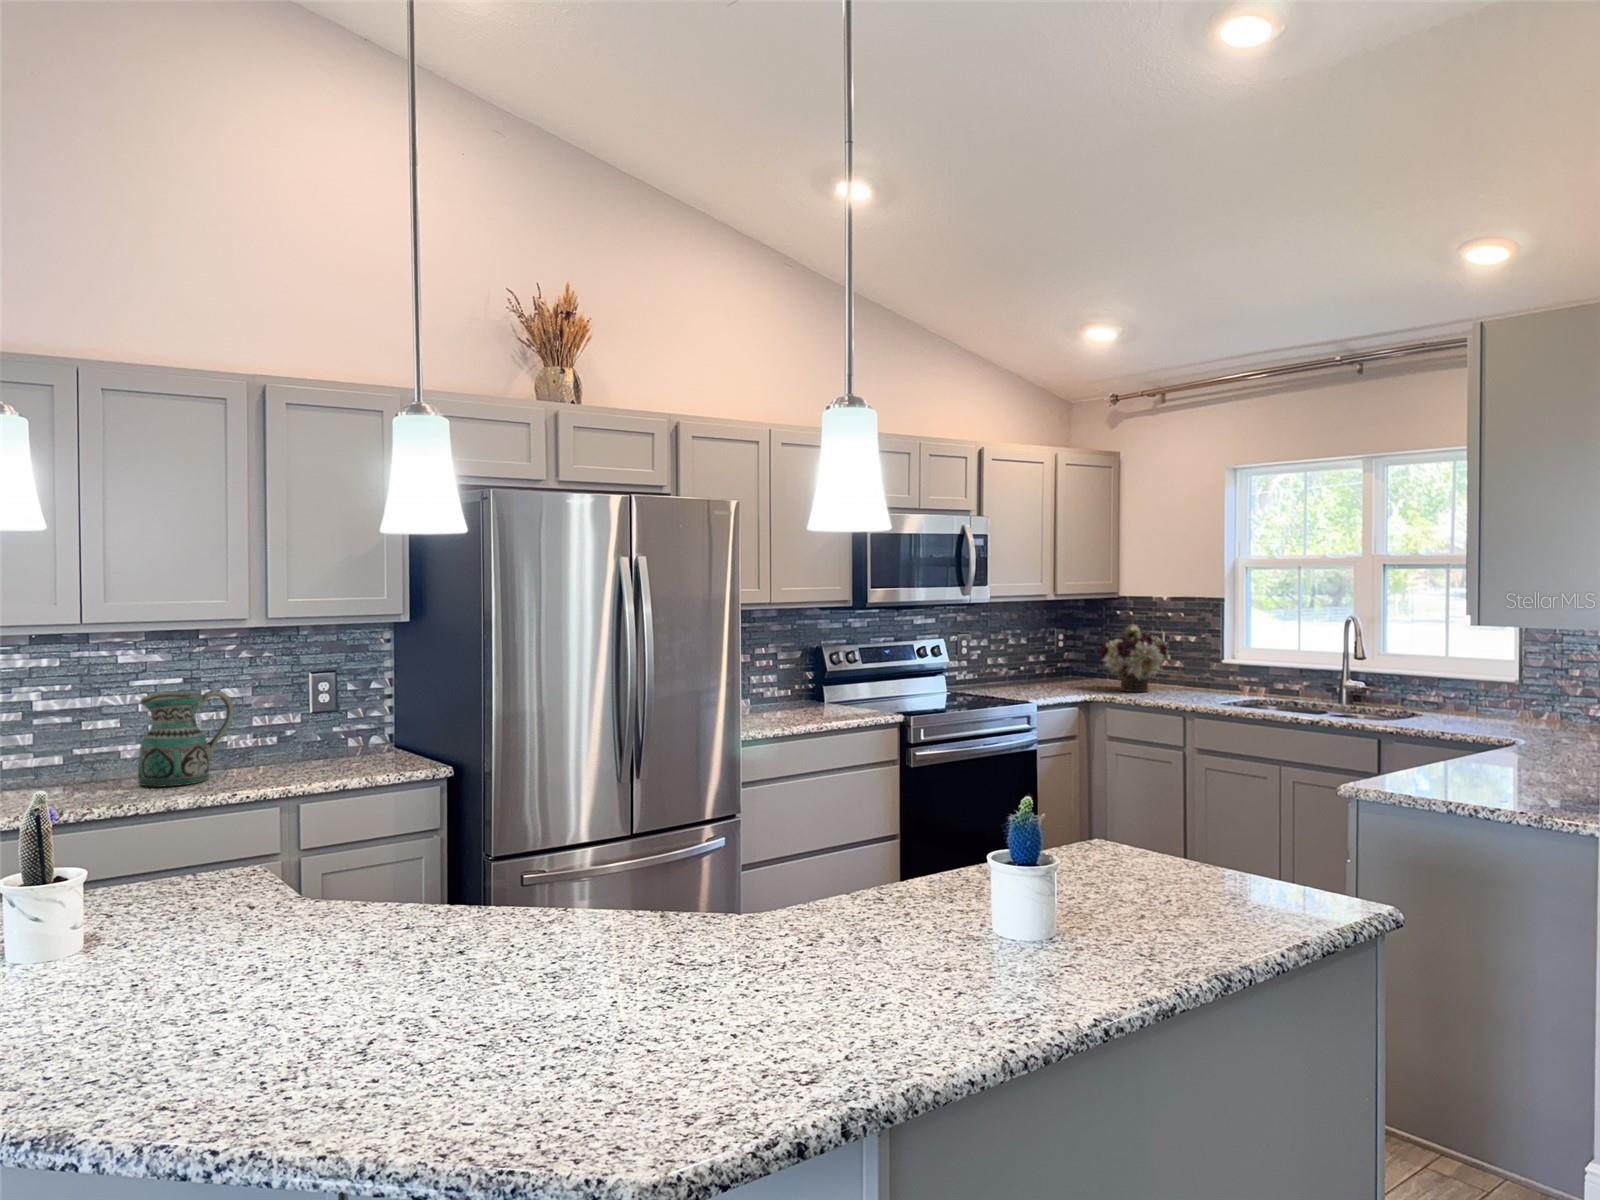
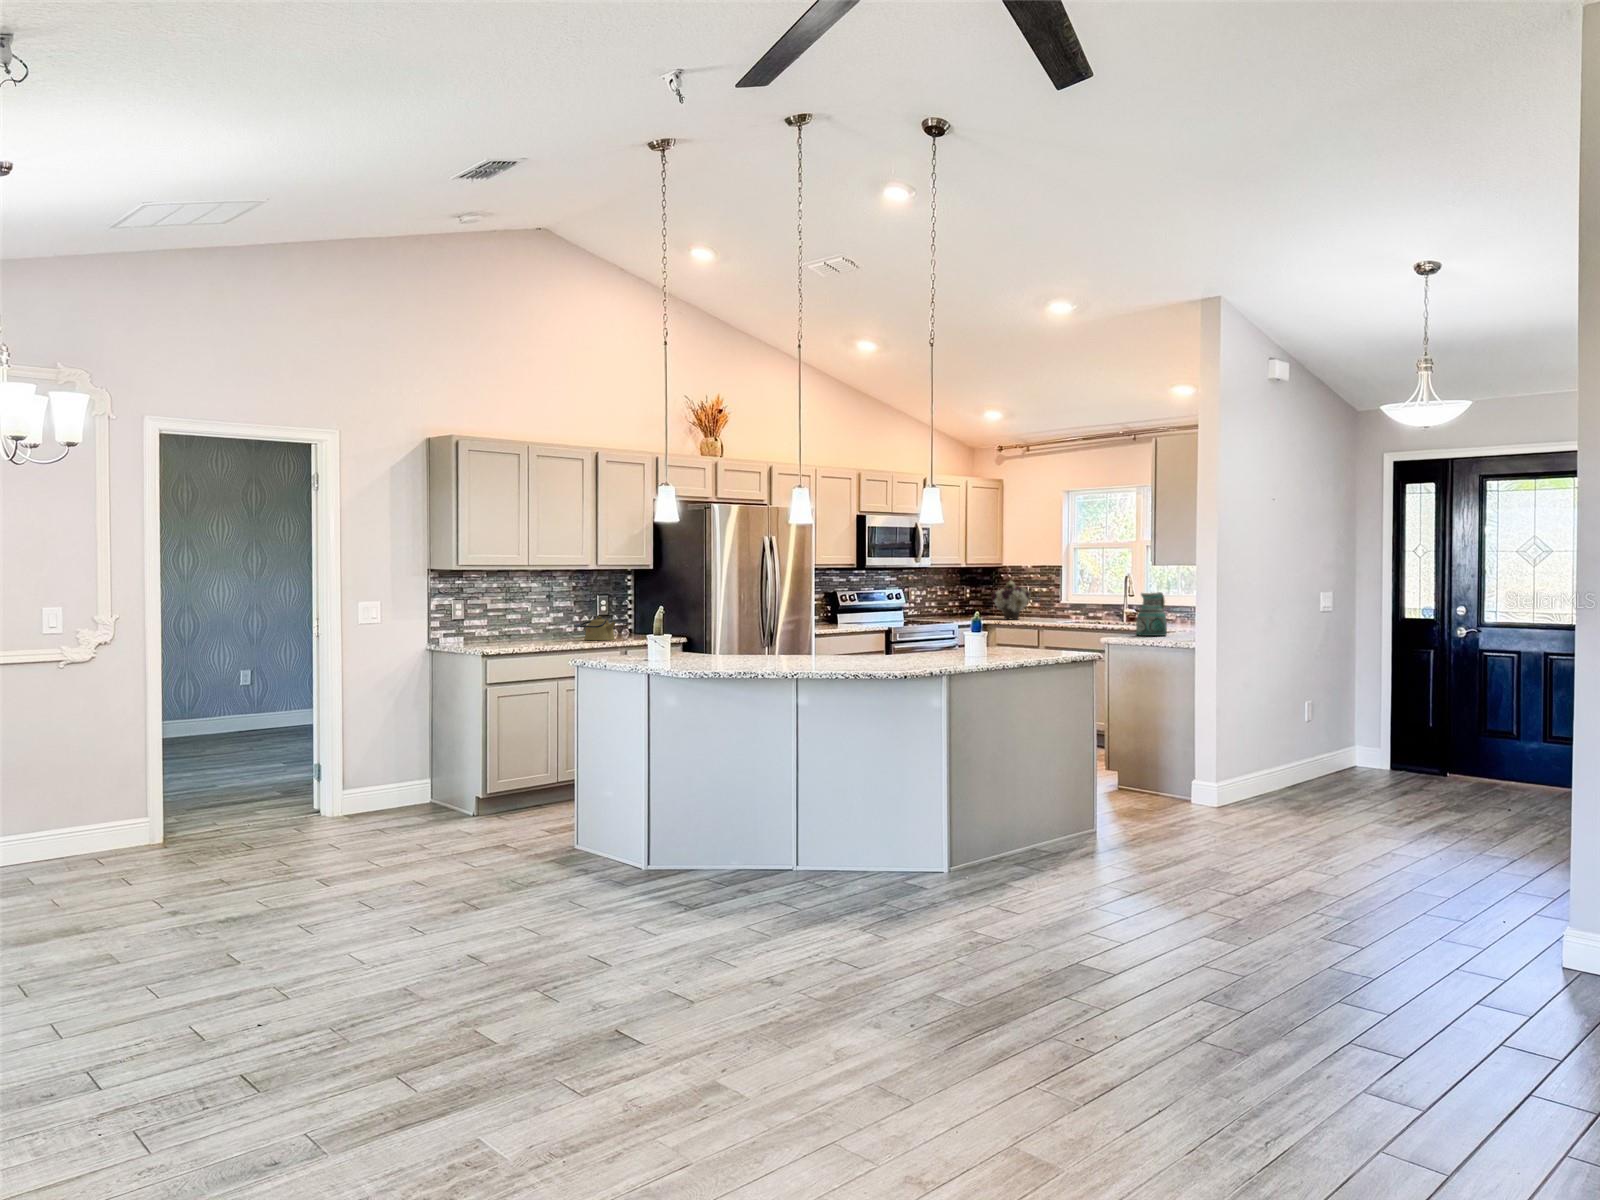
ceramic pitcher: present [138,690,234,787] -> present [1136,592,1167,636]
kettle: none [251,718,327,769] -> present [579,616,616,640]

